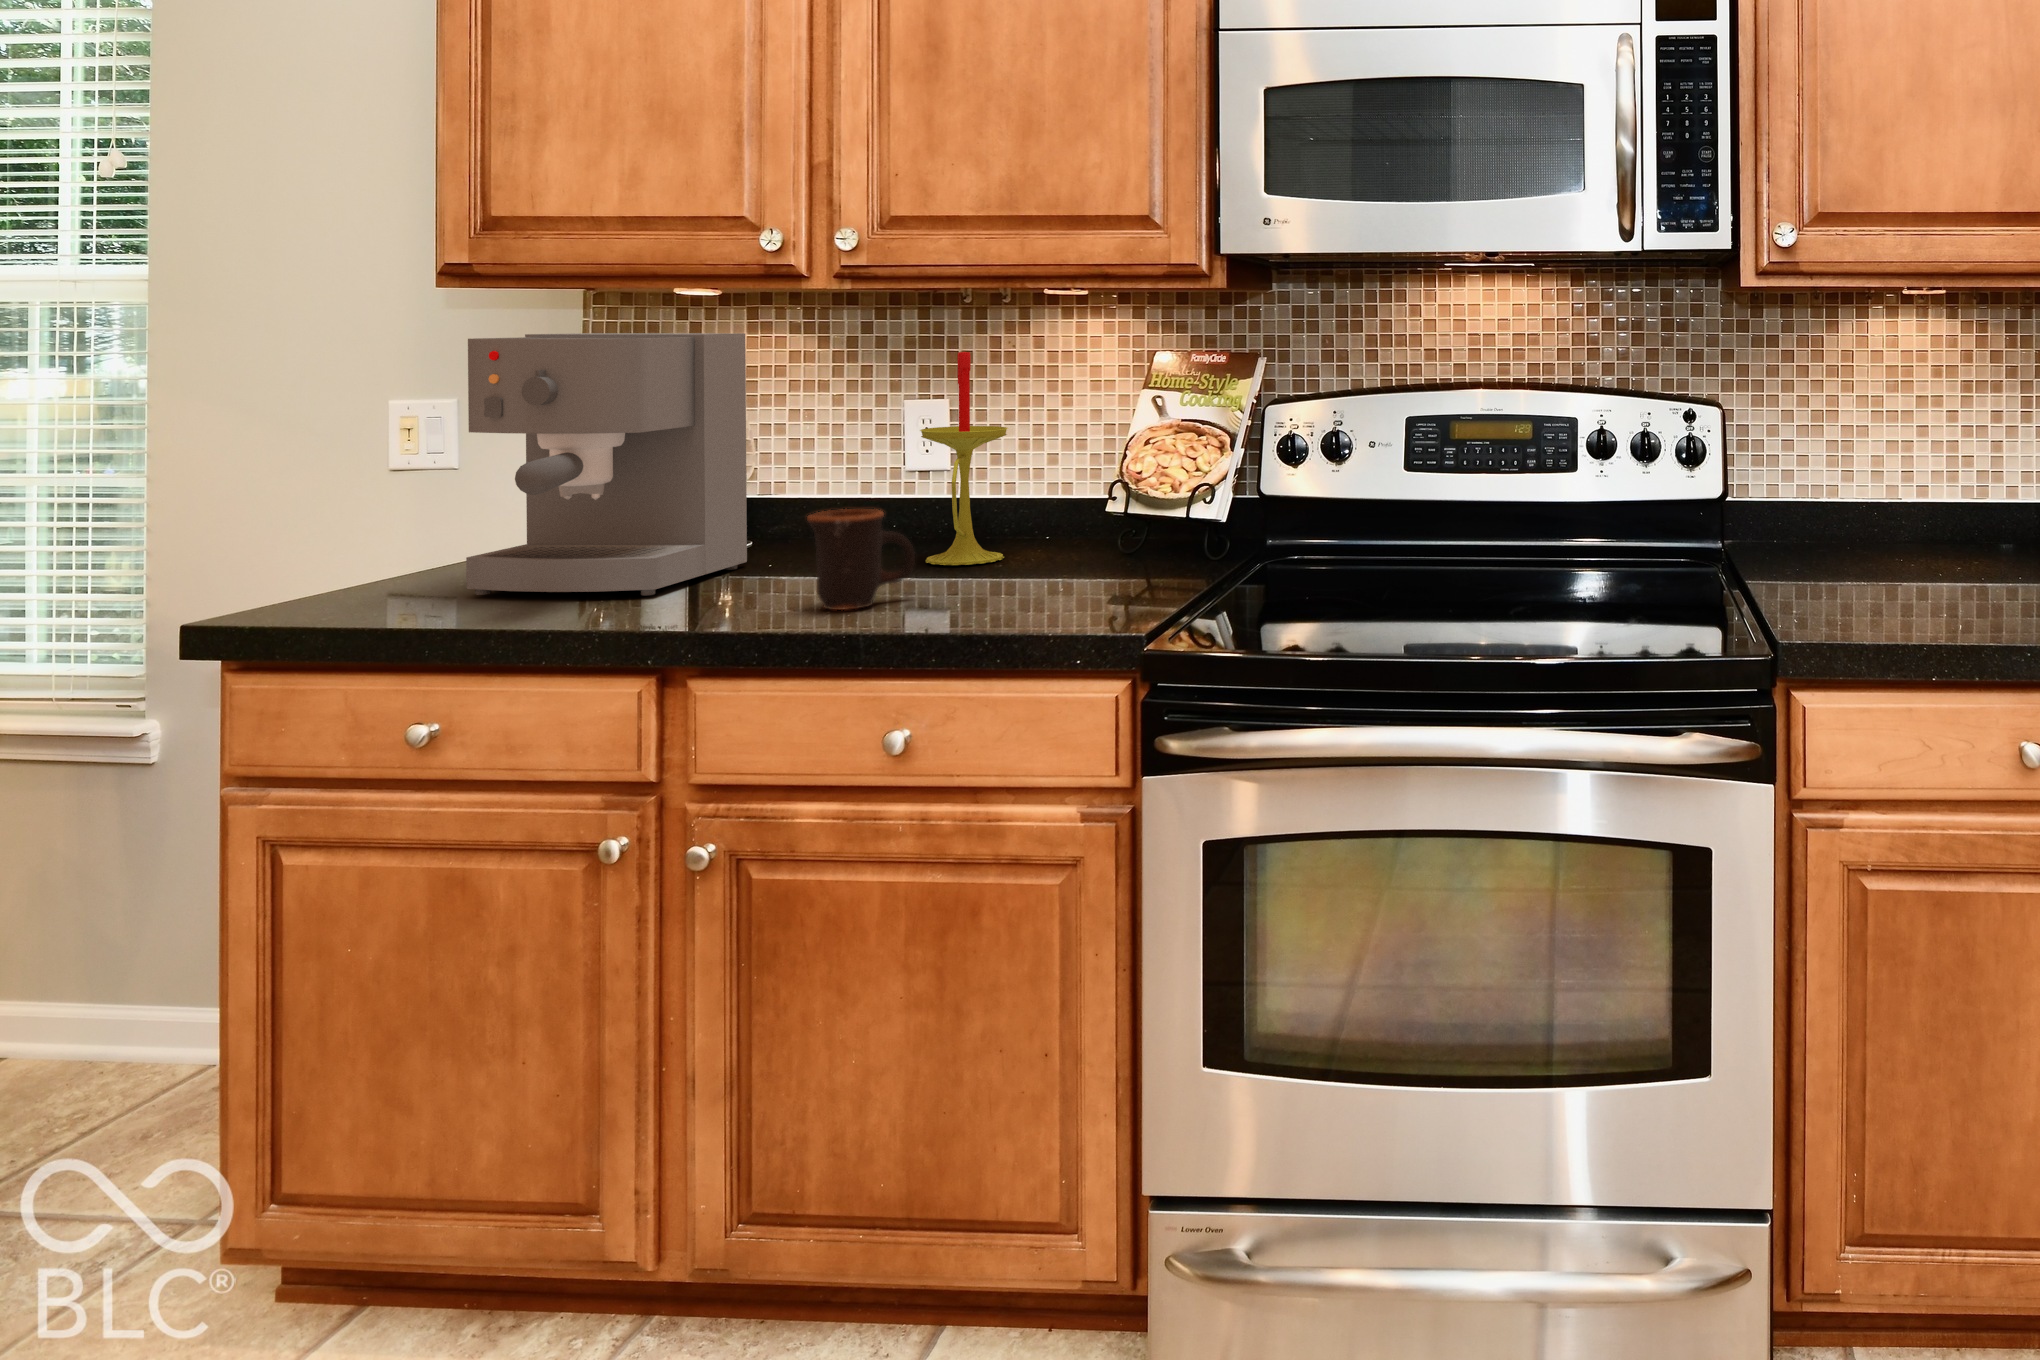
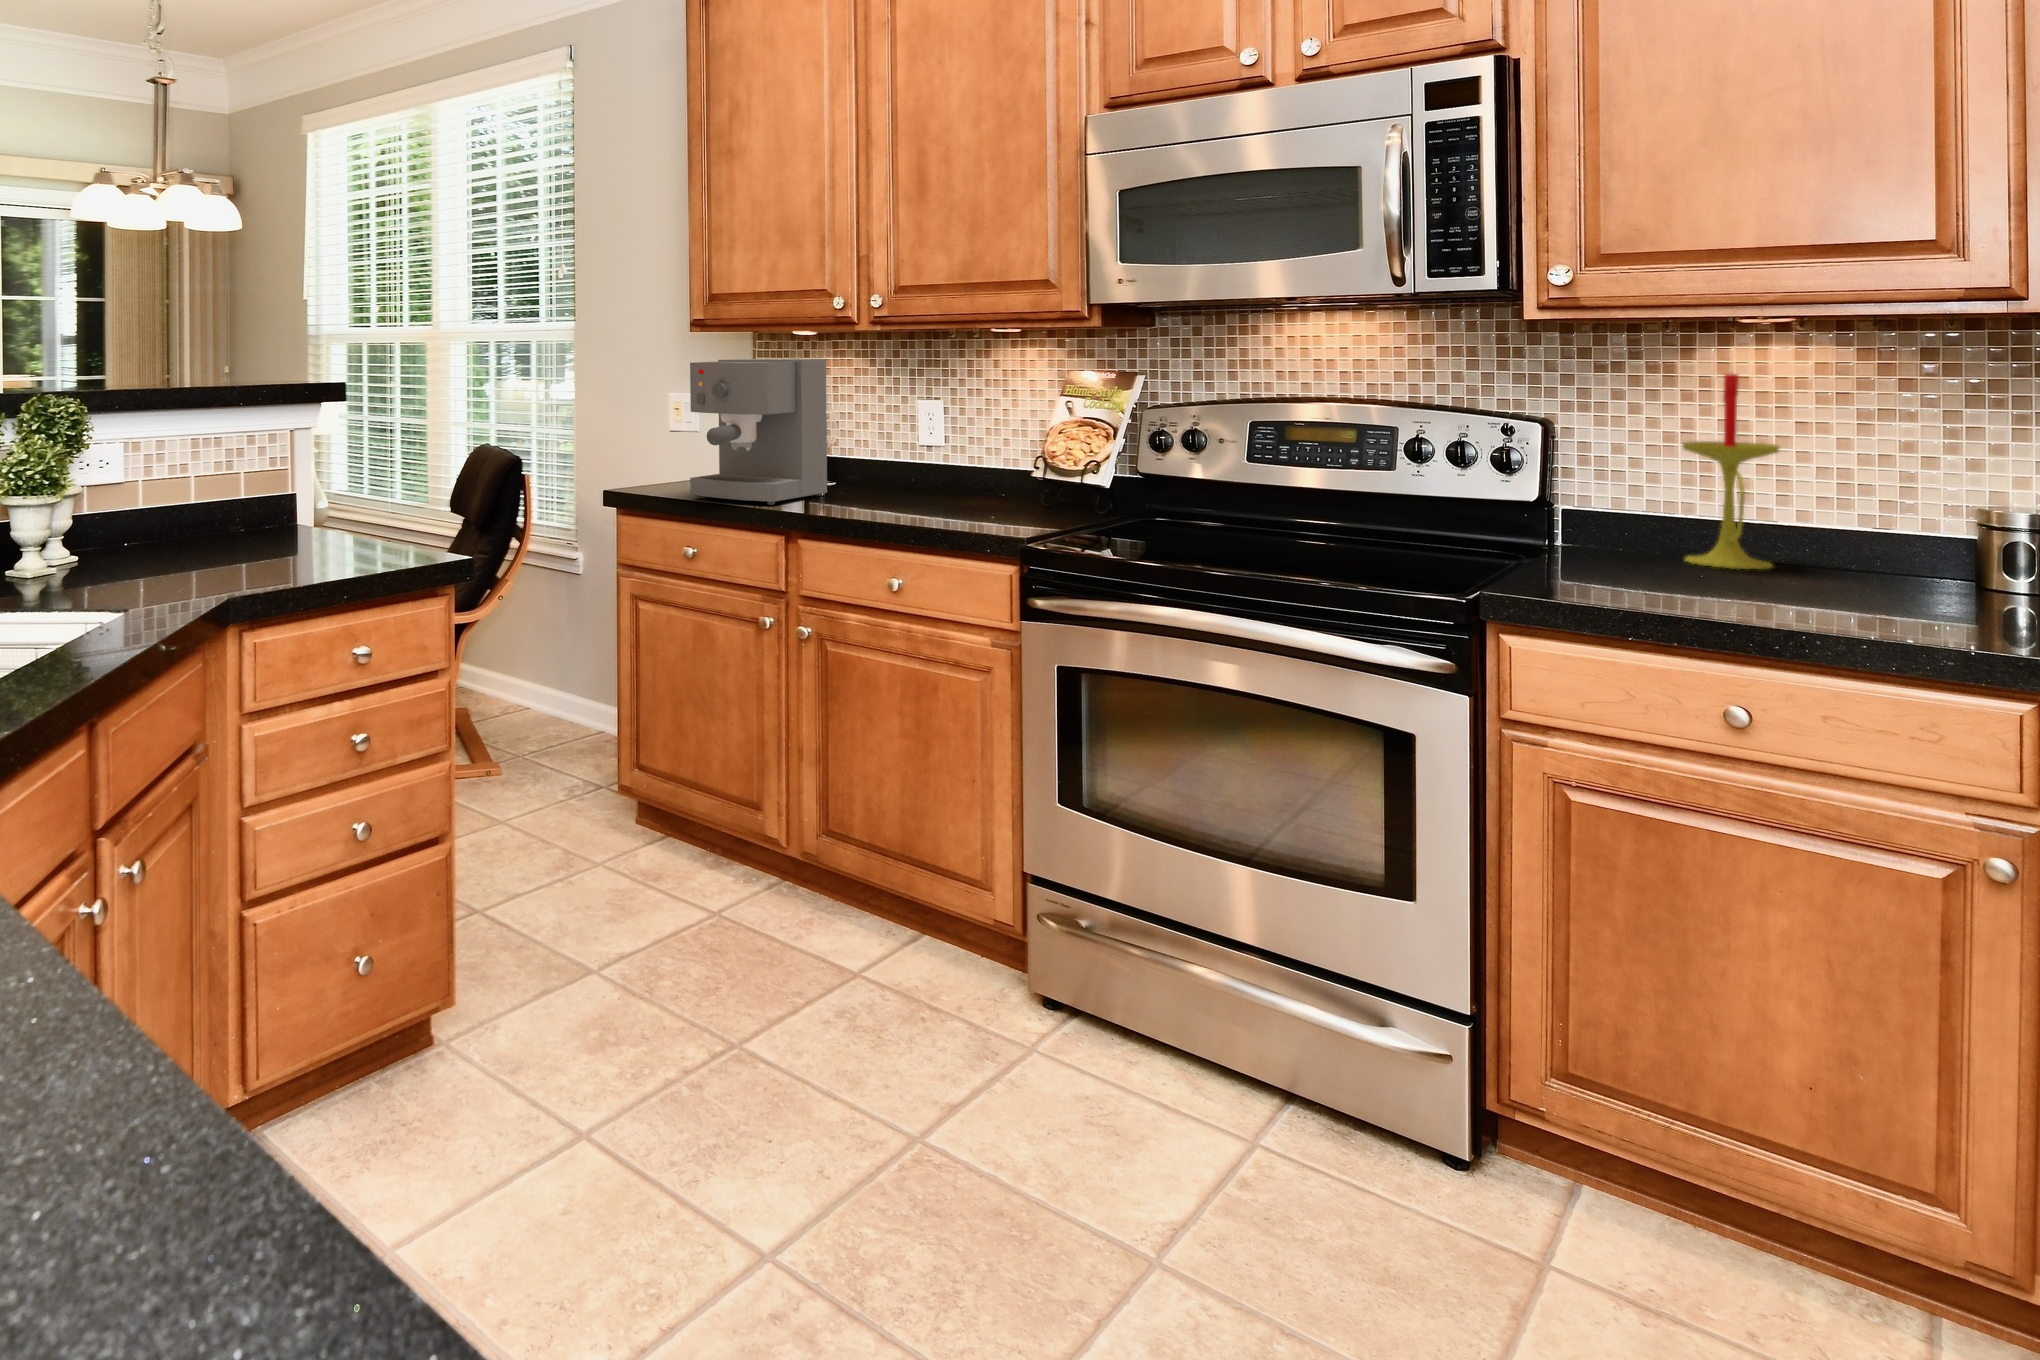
candle: present [920,352,1008,565] -> present [1682,373,1779,569]
mug: present [807,509,915,610] -> none [844,463,905,520]

